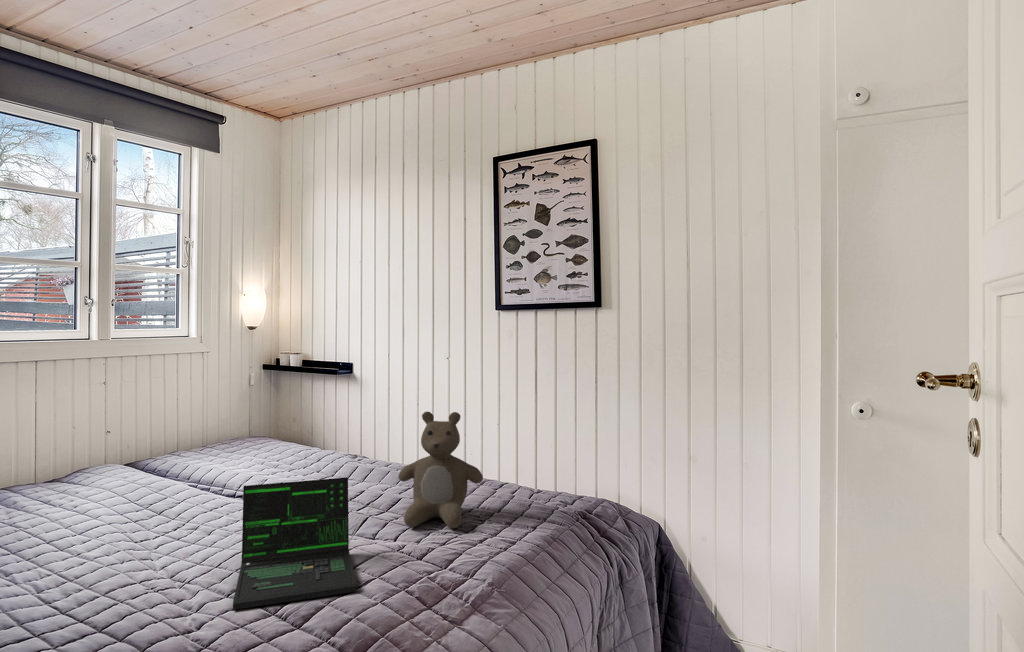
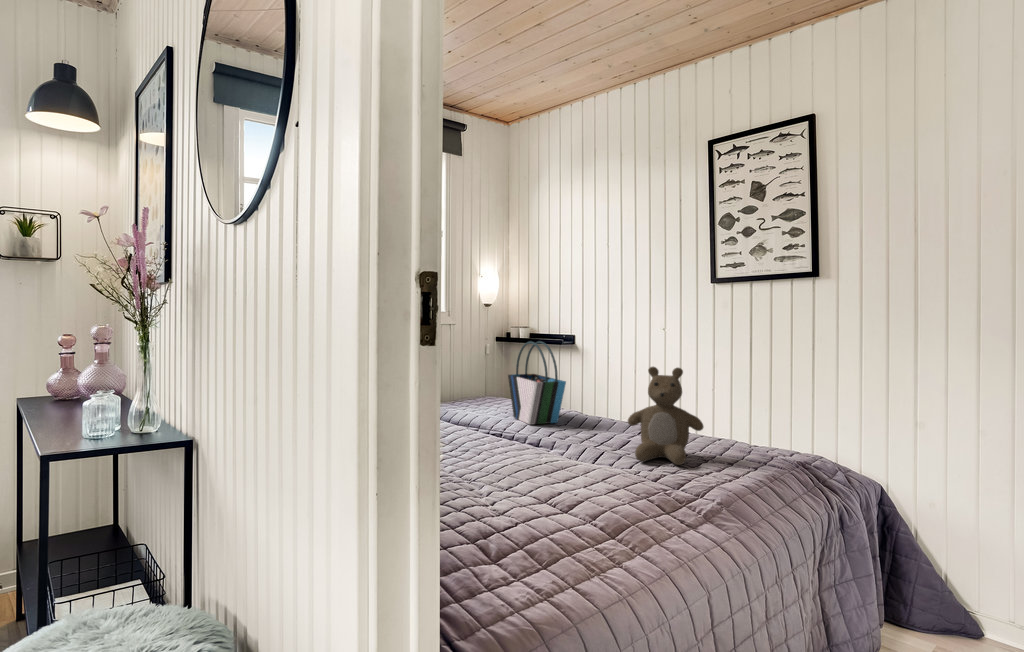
tote bag: none [265,376,334,479] -> present [508,341,566,425]
laptop: present [233,477,374,610] -> none [515,412,613,496]

